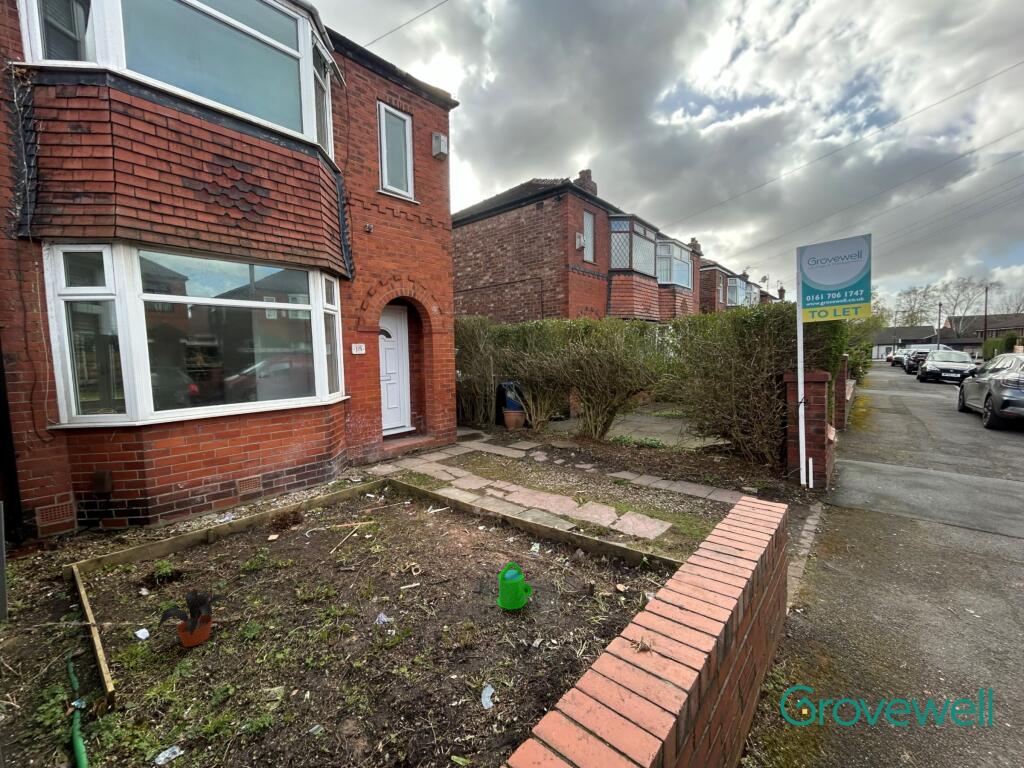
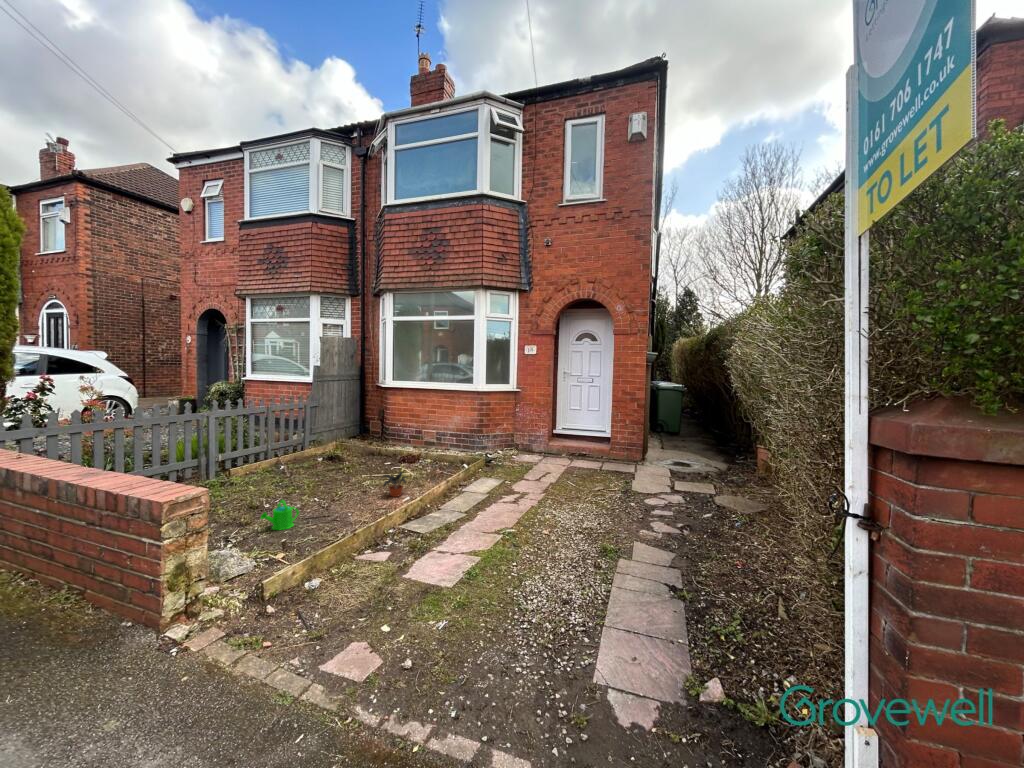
potted plant: present [158,589,229,647] -> present [383,472,407,497]

